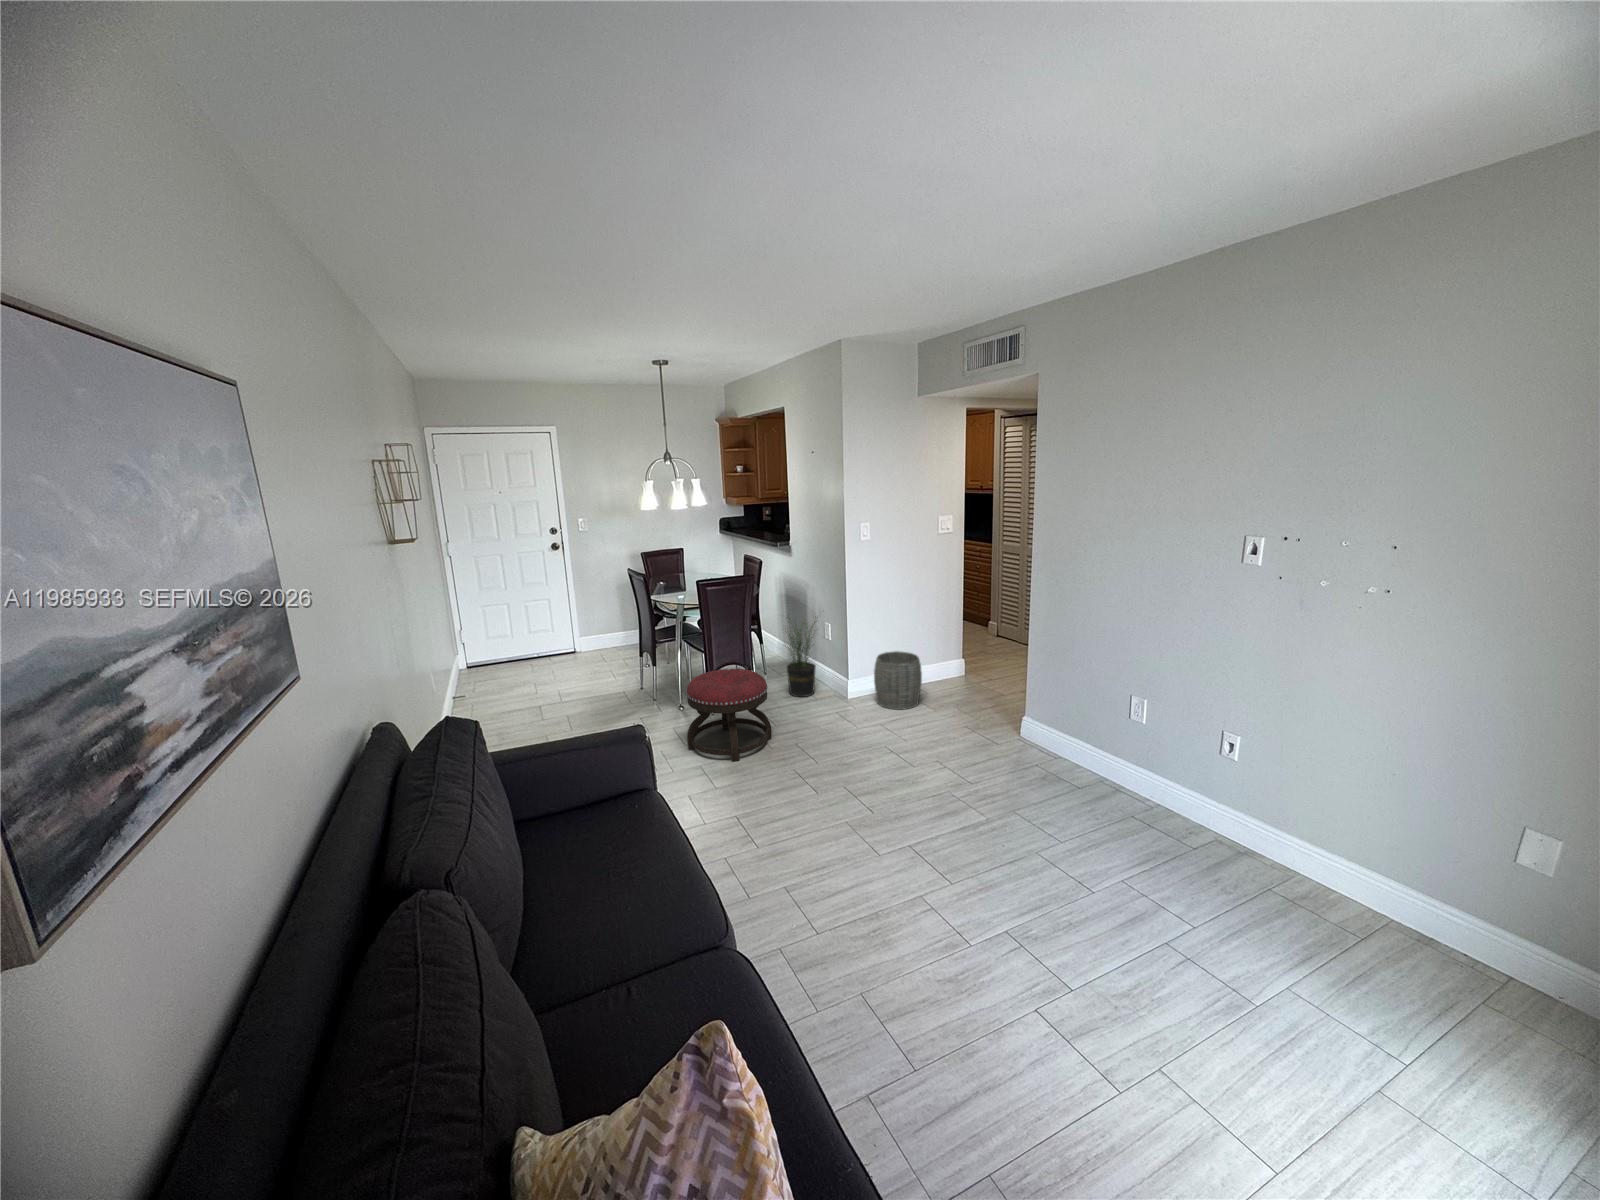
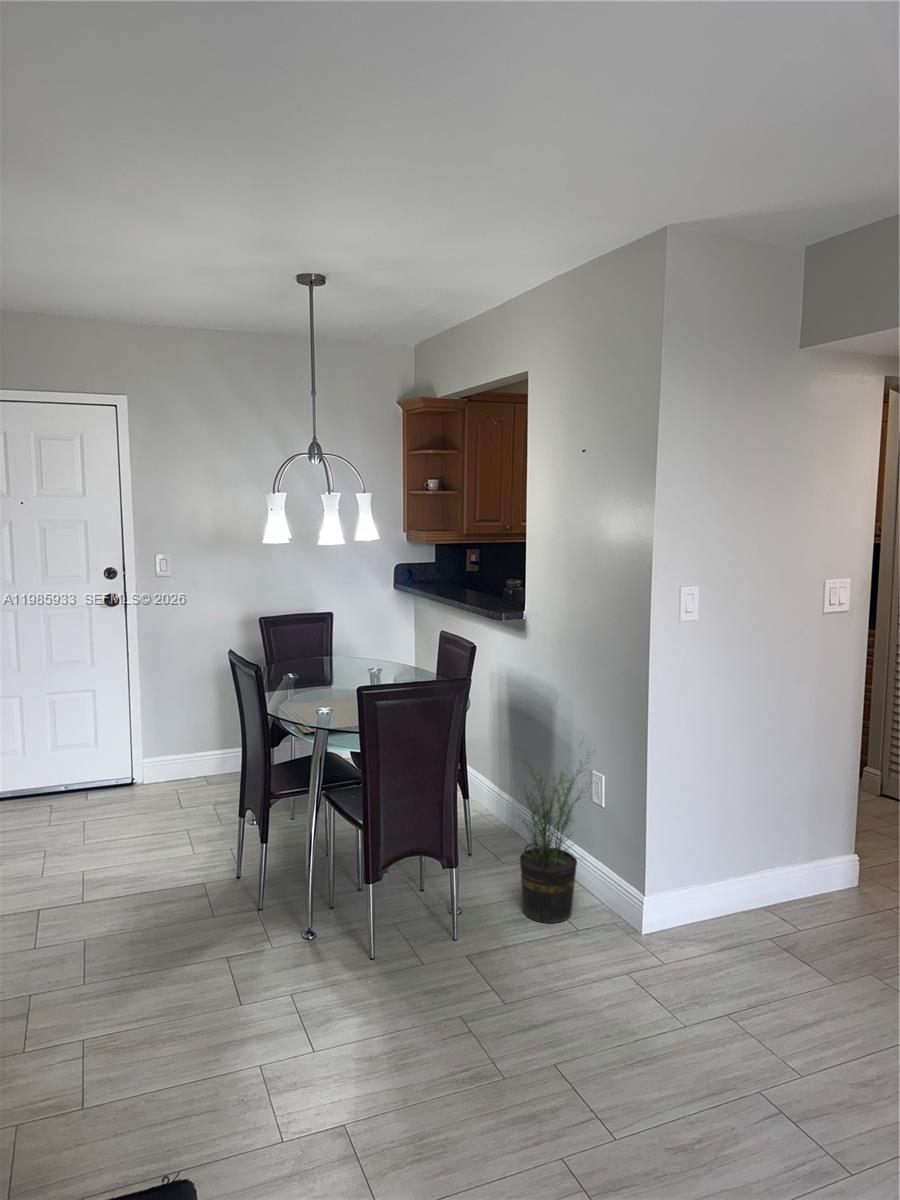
woven basket: present [874,651,922,710] -> none [699,843,801,974]
ottoman: present [686,669,772,761] -> none [320,883,503,1121]

